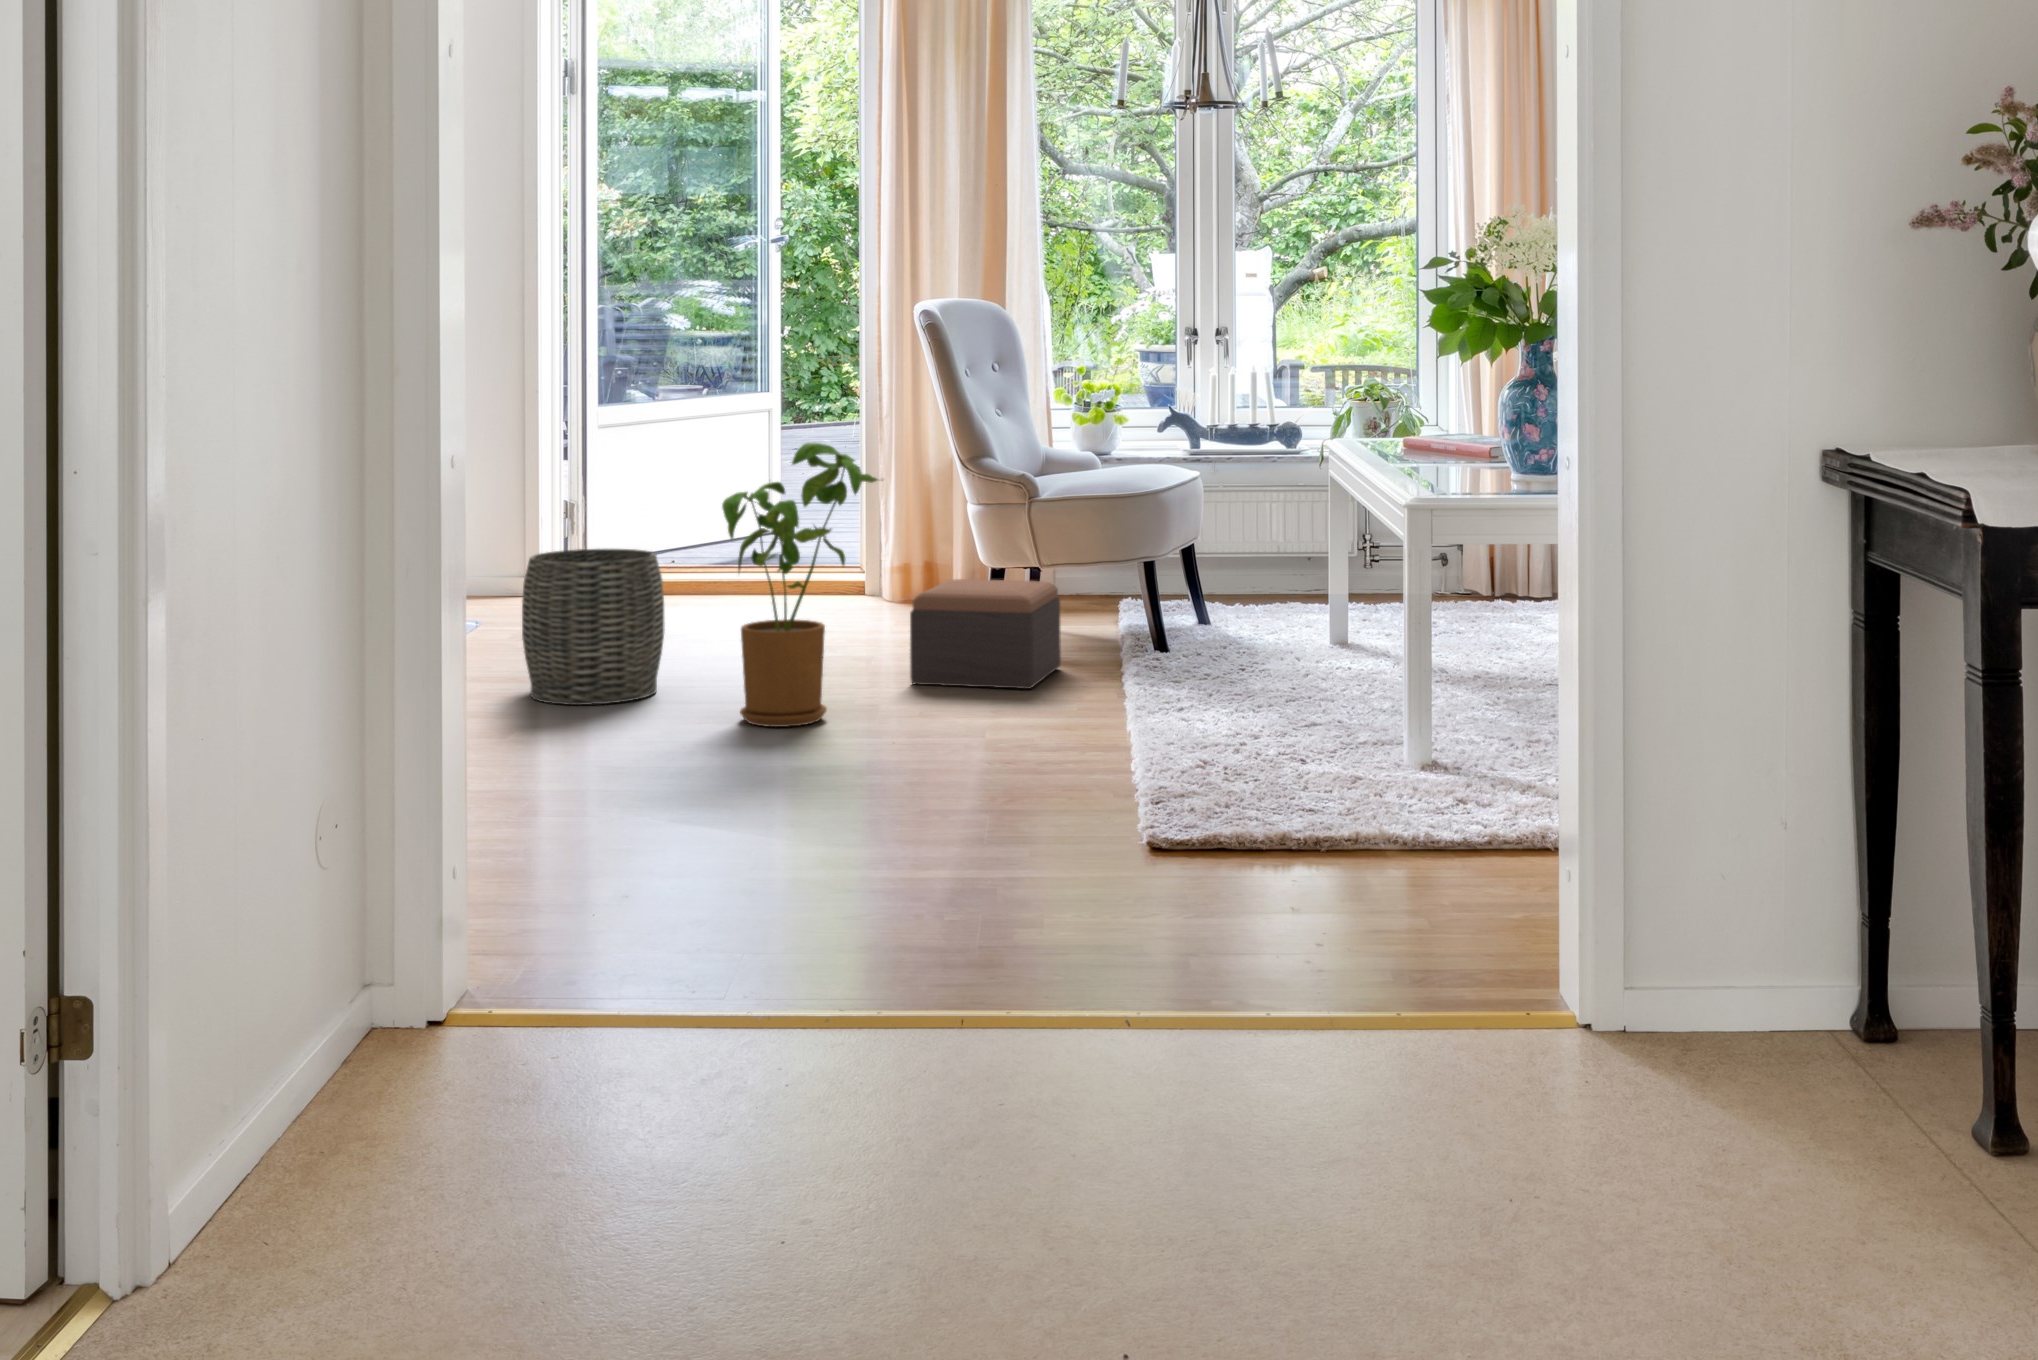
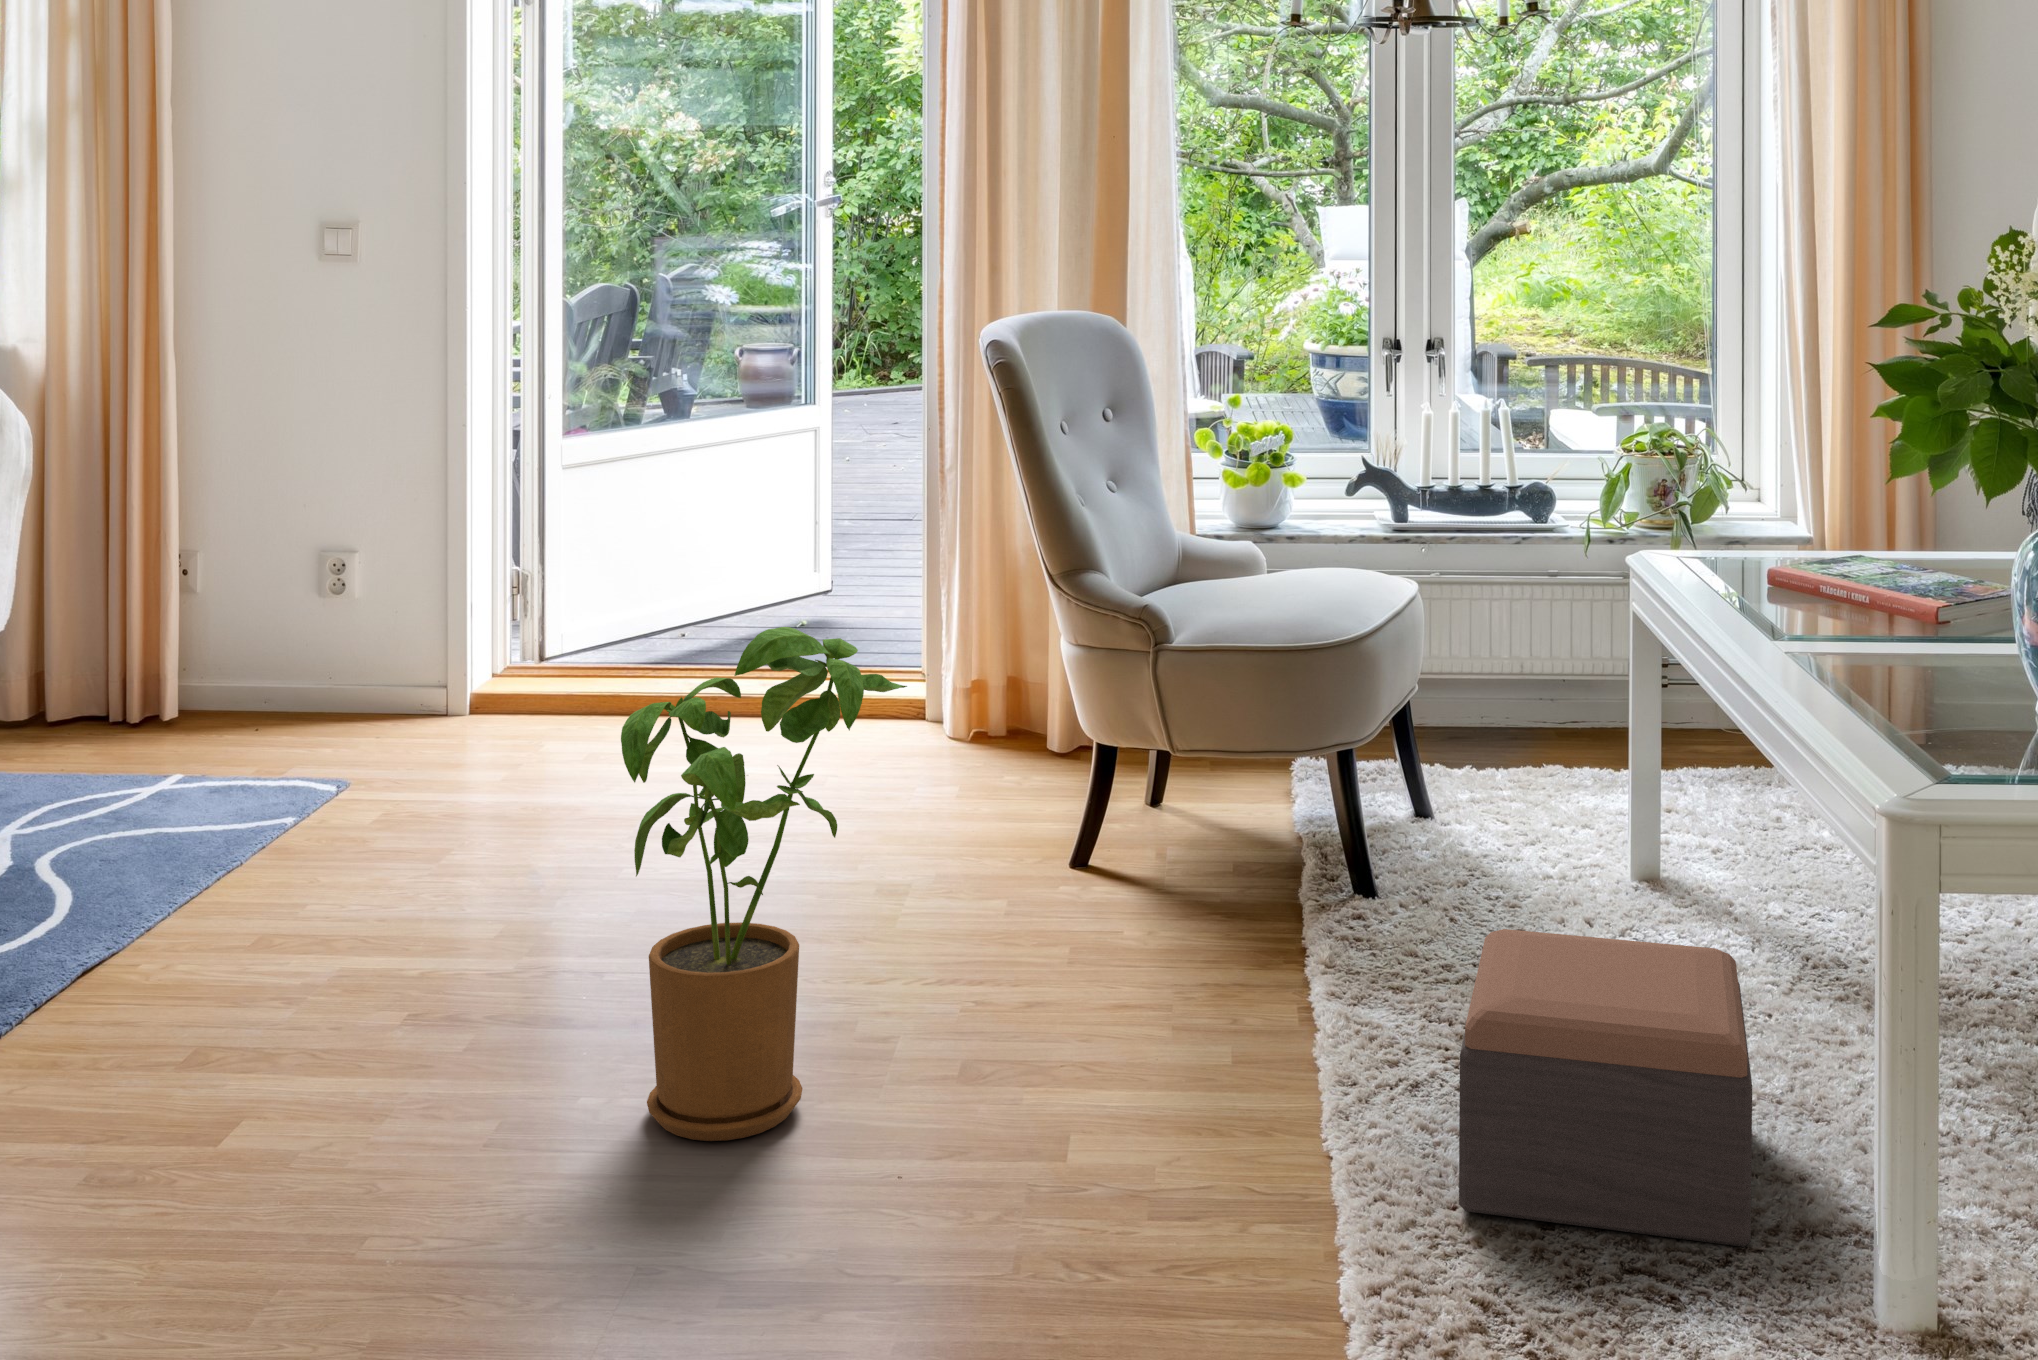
woven basket: present [522,549,665,705] -> none [305,753,551,1052]
footstool: present [910,579,1061,689] -> present [1459,929,1752,1247]

